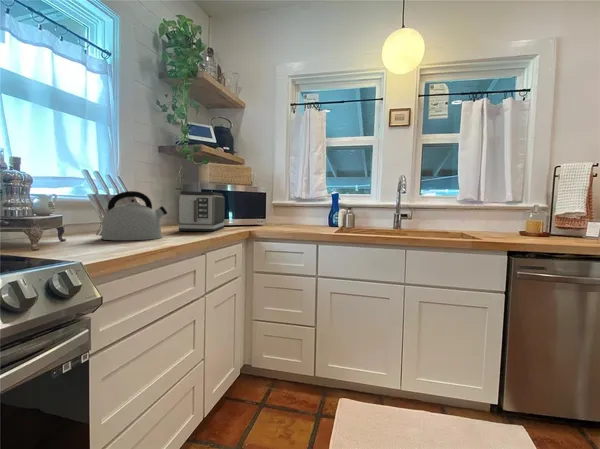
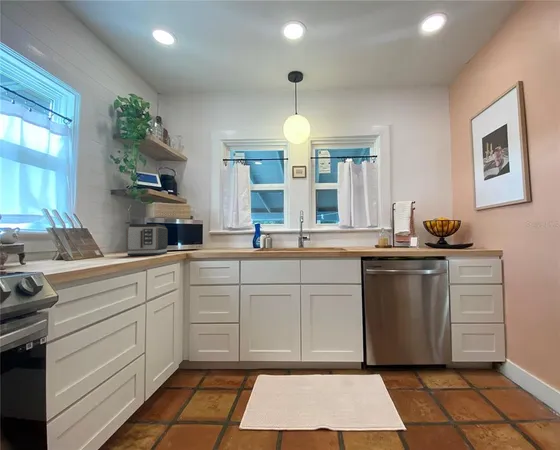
kettle: present [101,191,167,240] -> none [58,223,117,262]

